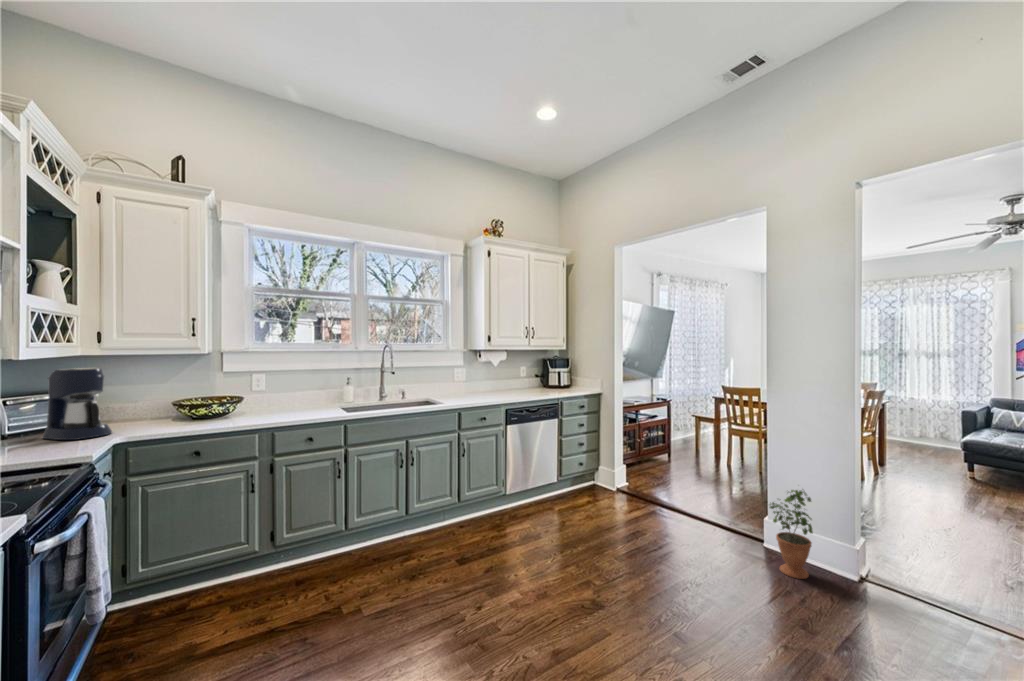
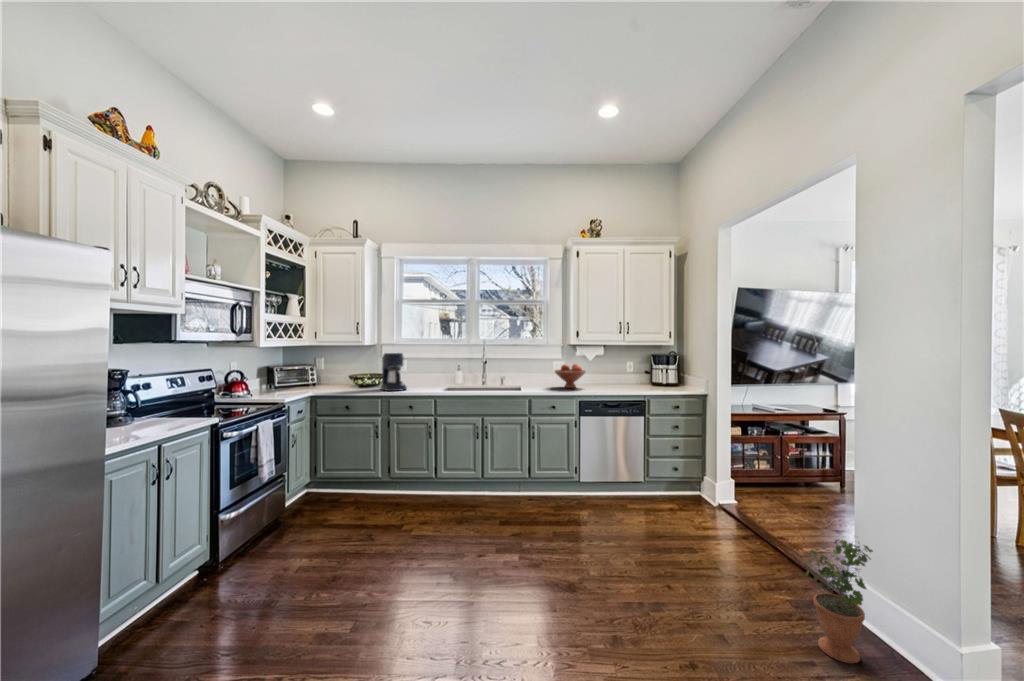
coffee maker: present [42,368,112,440] -> present [381,352,407,391]
fruit bowl: none [463,370,497,397] -> present [555,364,586,388]

